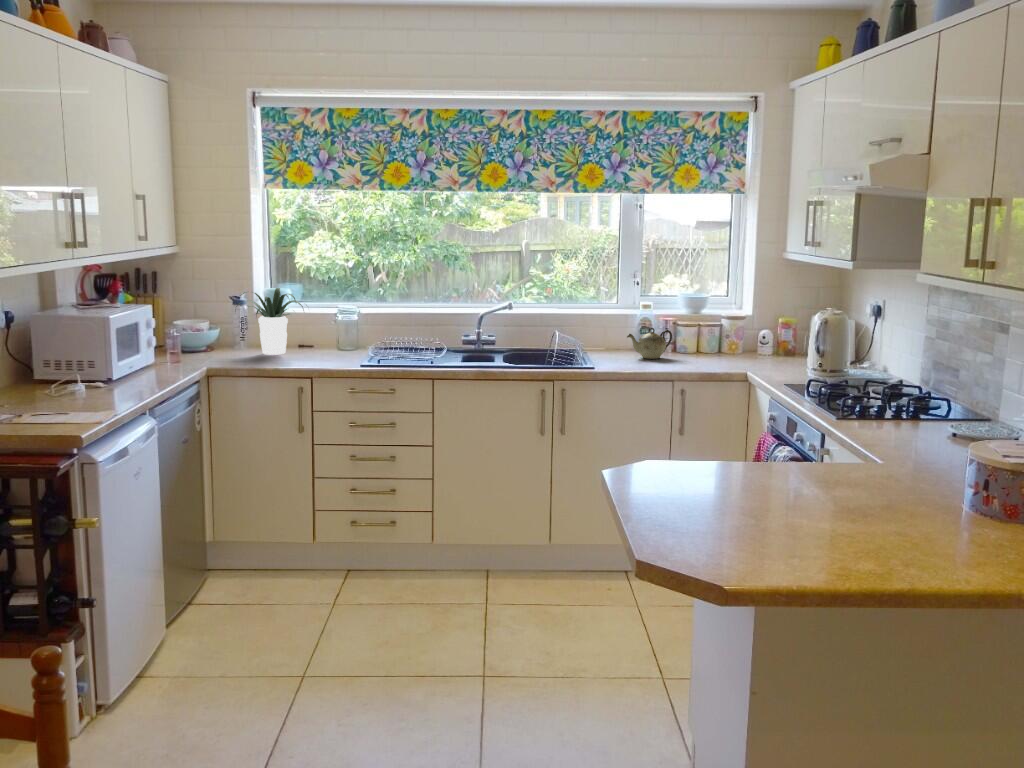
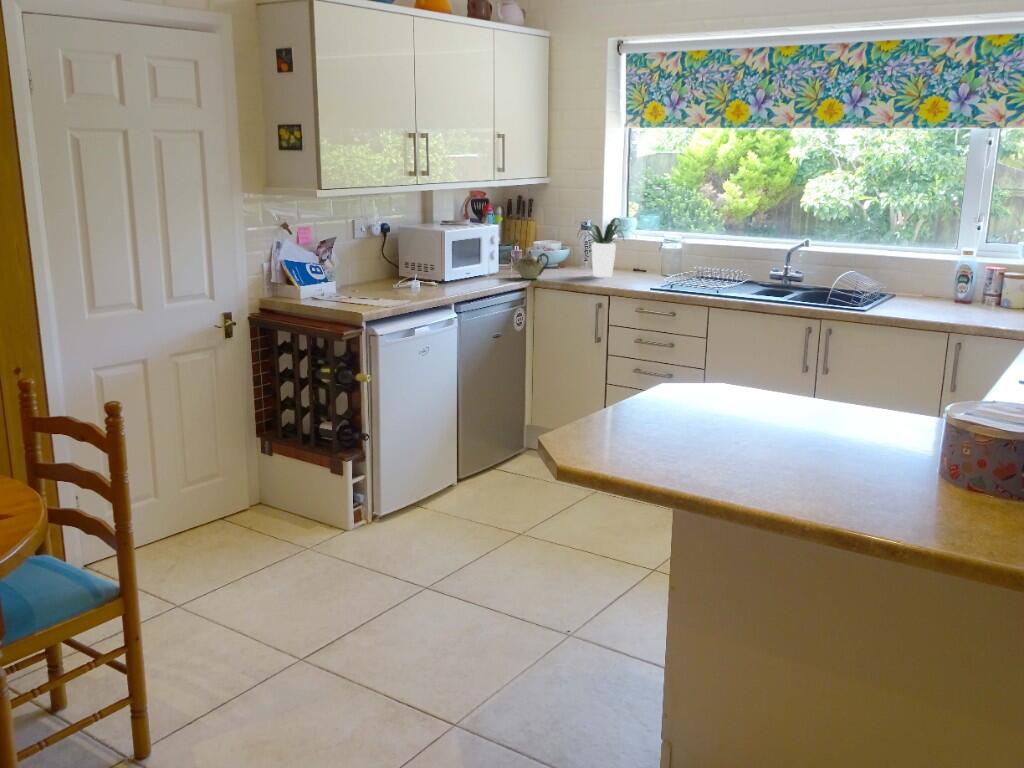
teapot: present [627,328,672,359] -> present [508,251,549,279]

